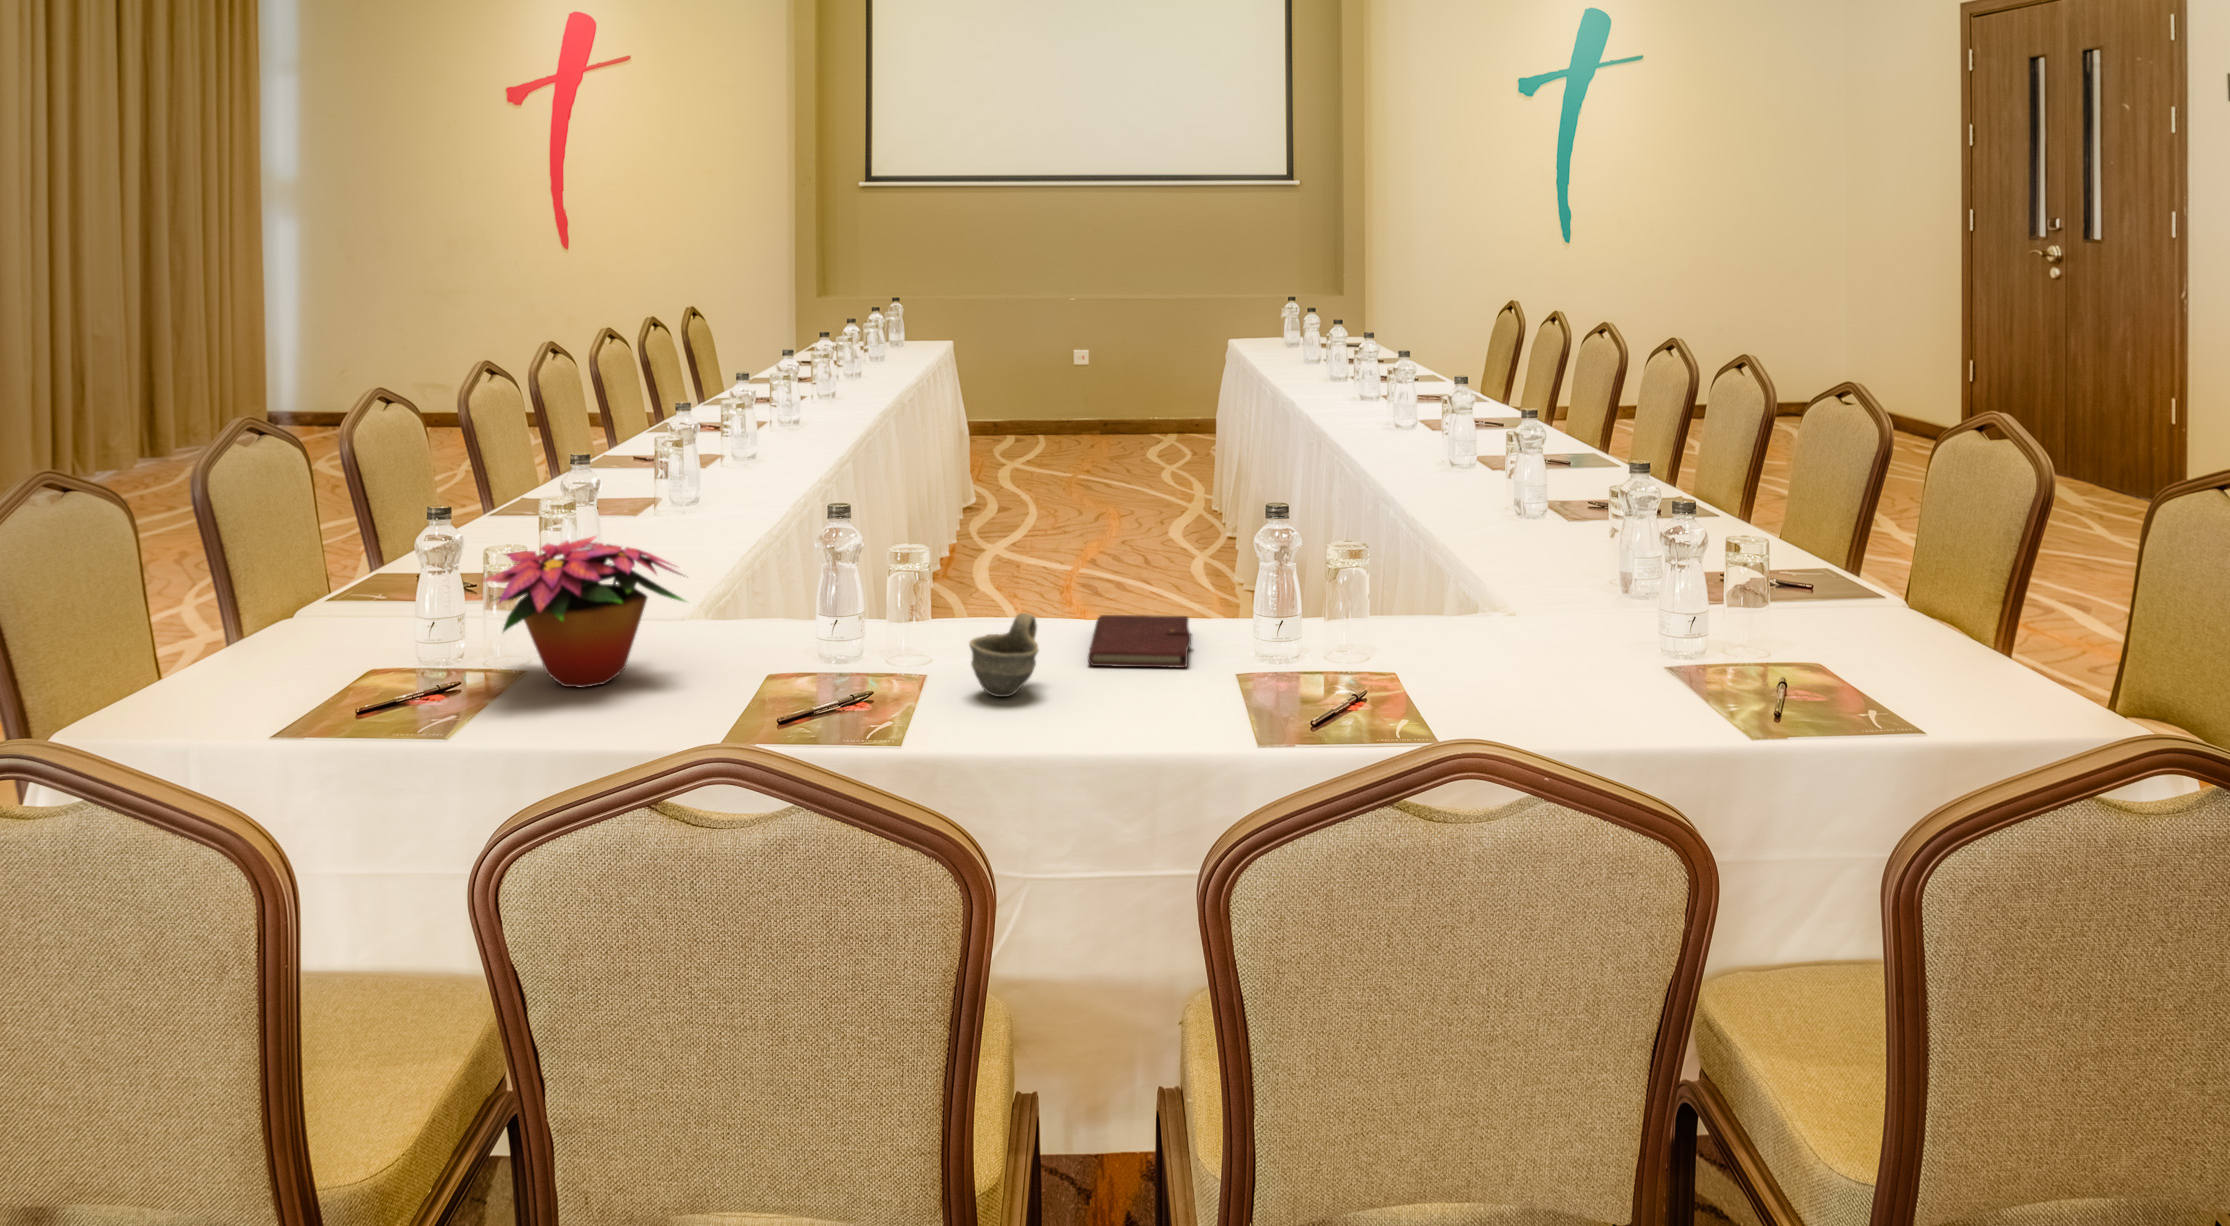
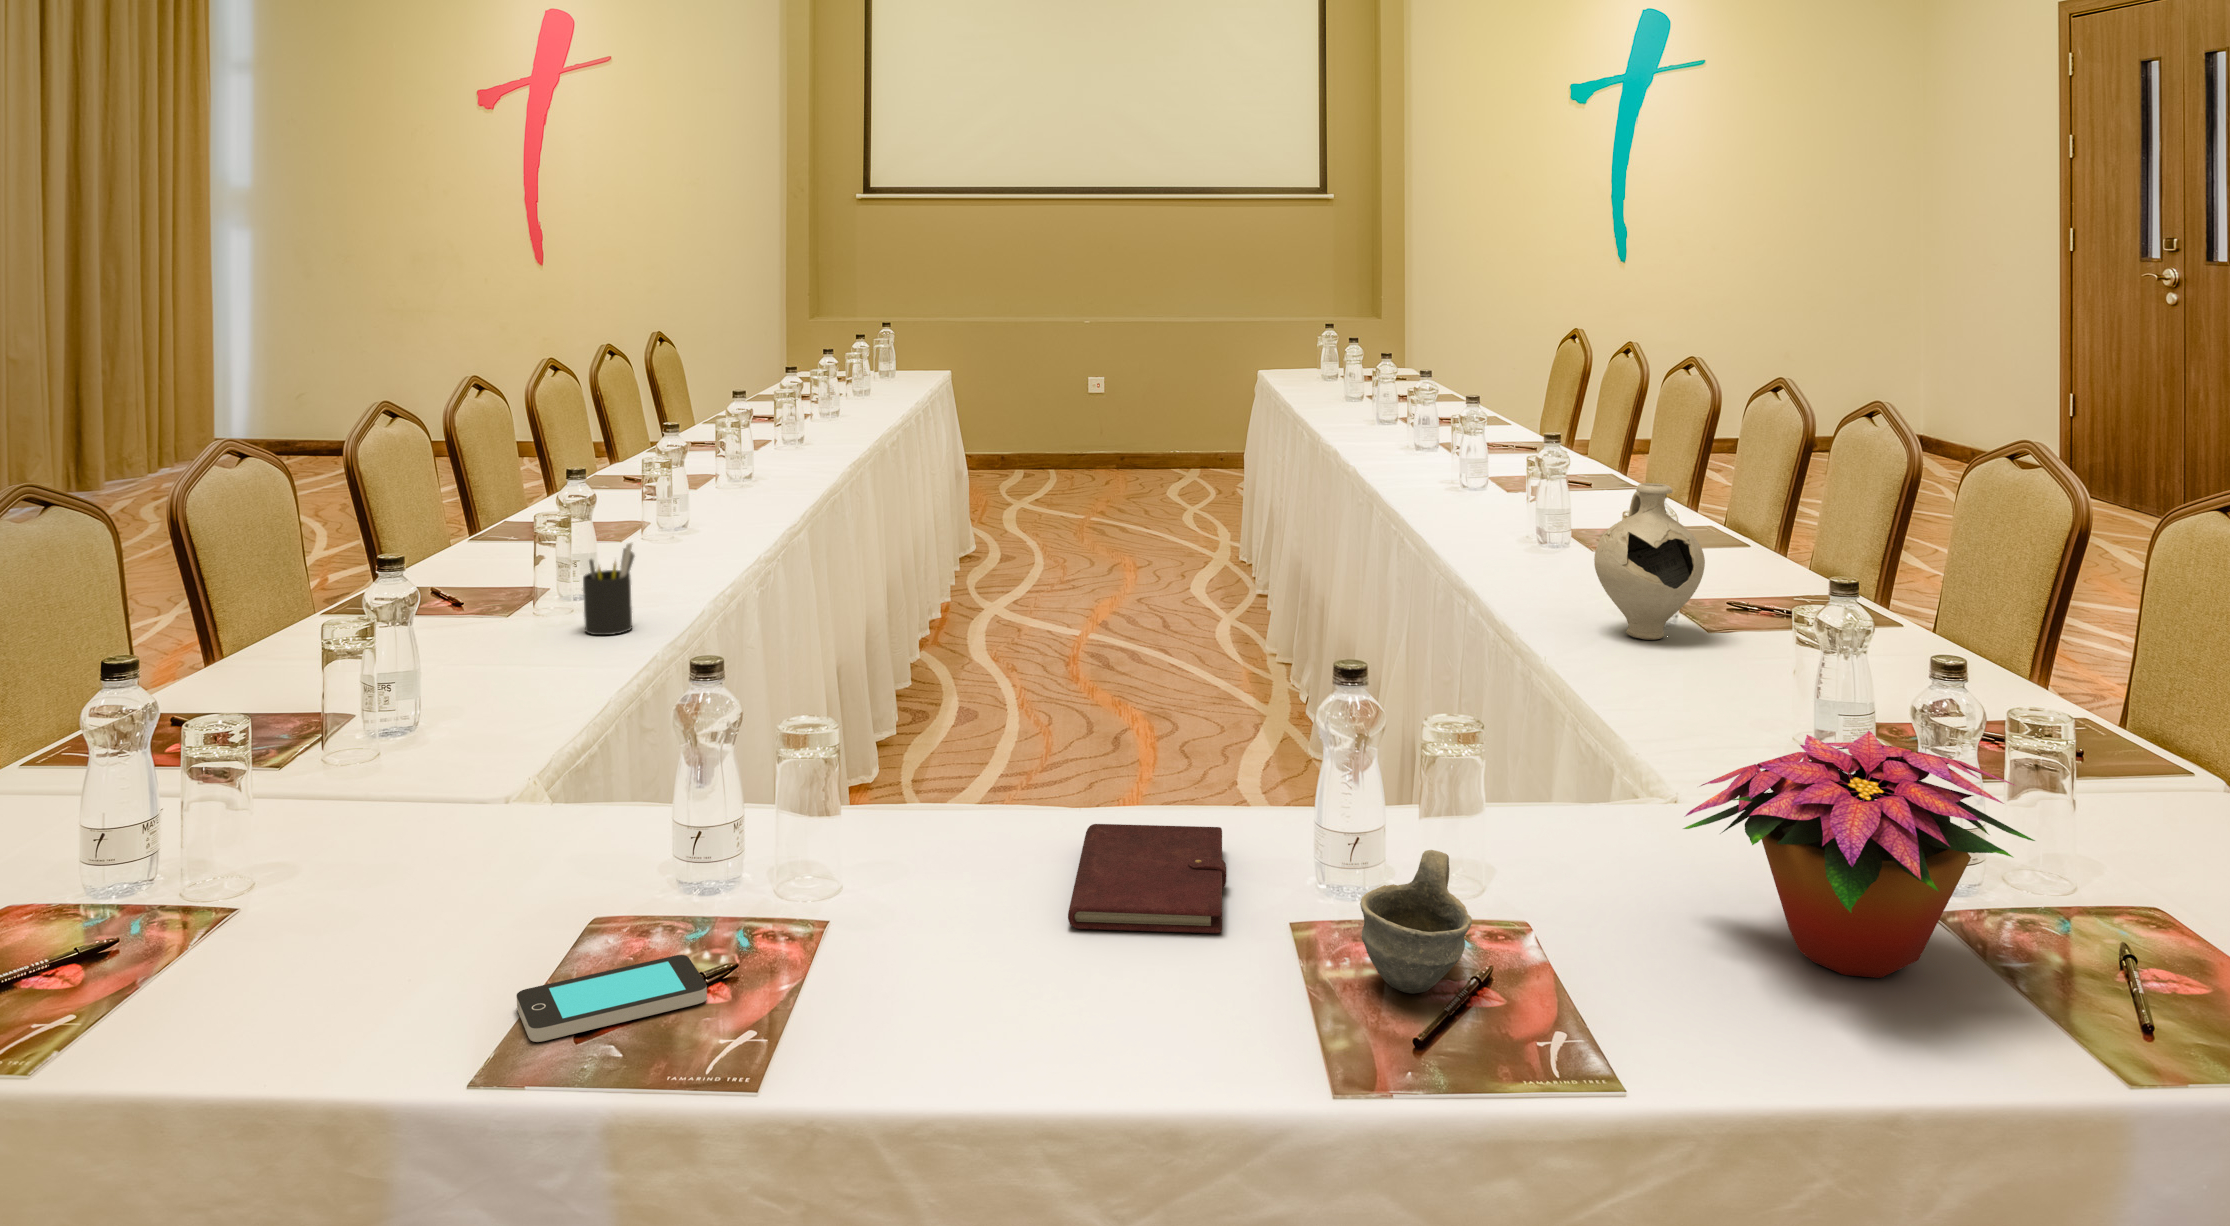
decorative vase: none [1476,405,1558,524] -> present [1594,483,1705,640]
pen holder: none [702,454,742,525] -> present [583,543,635,635]
flower arrangement: present [484,536,684,688] -> present [1683,731,2035,978]
cup: present [969,613,1038,697] -> present [1360,850,1472,994]
smartphone: none [747,674,864,712] -> present [517,955,707,1042]

